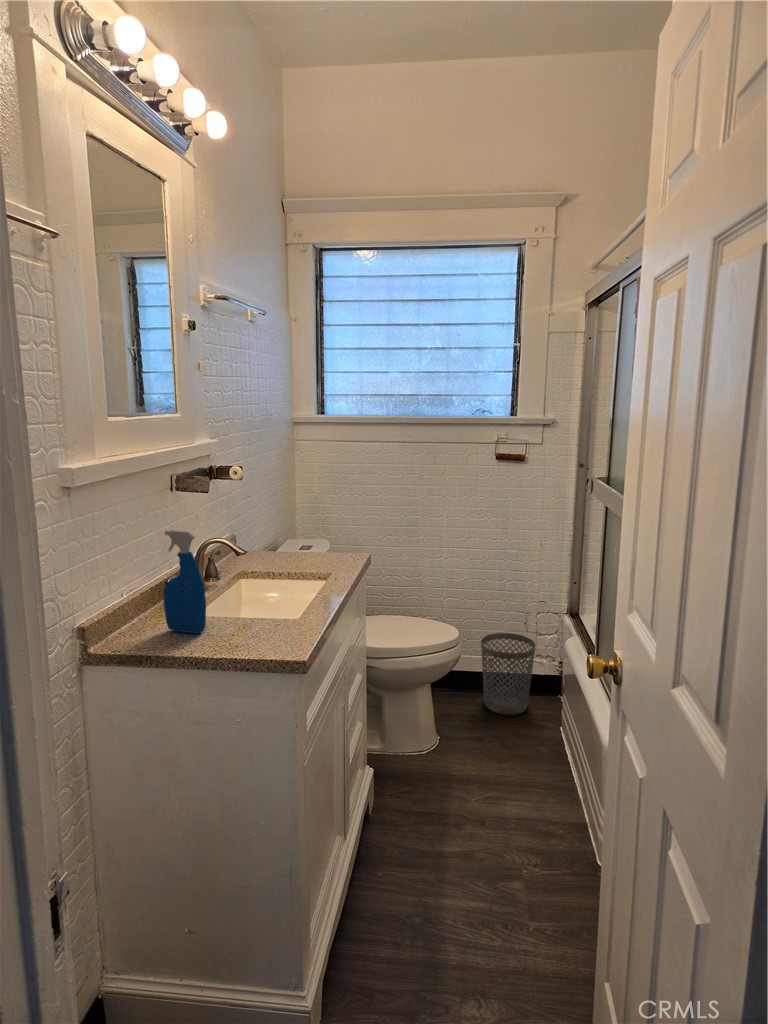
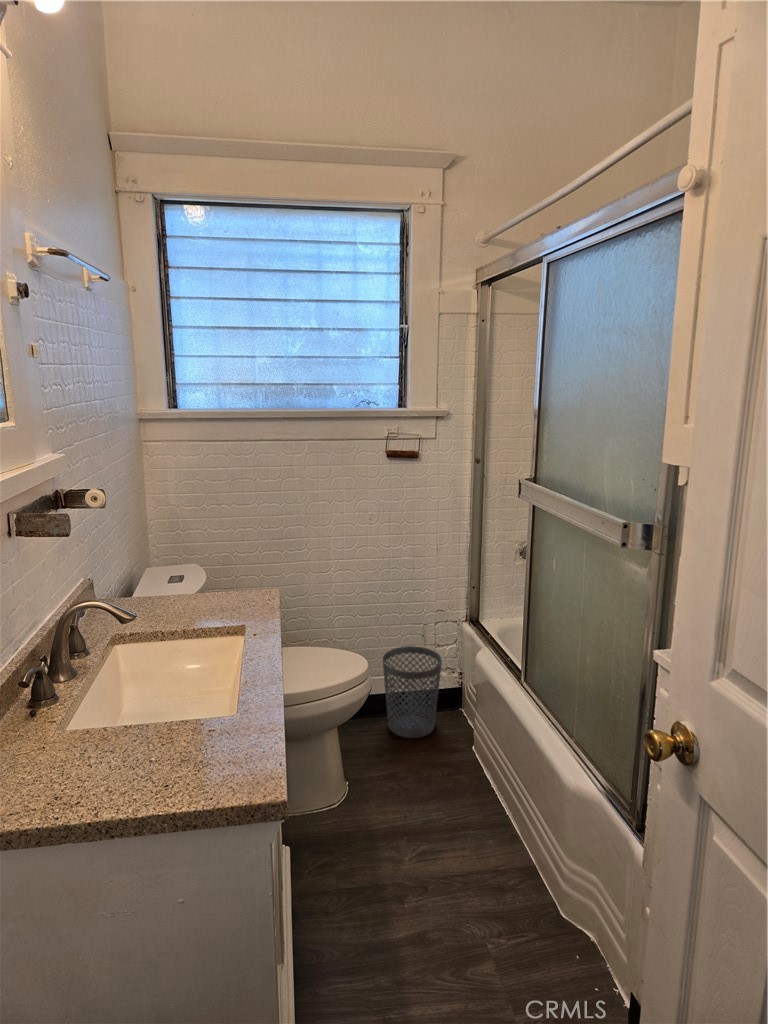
spray bottle: present [164,530,206,634] -> none [24,617,103,771]

